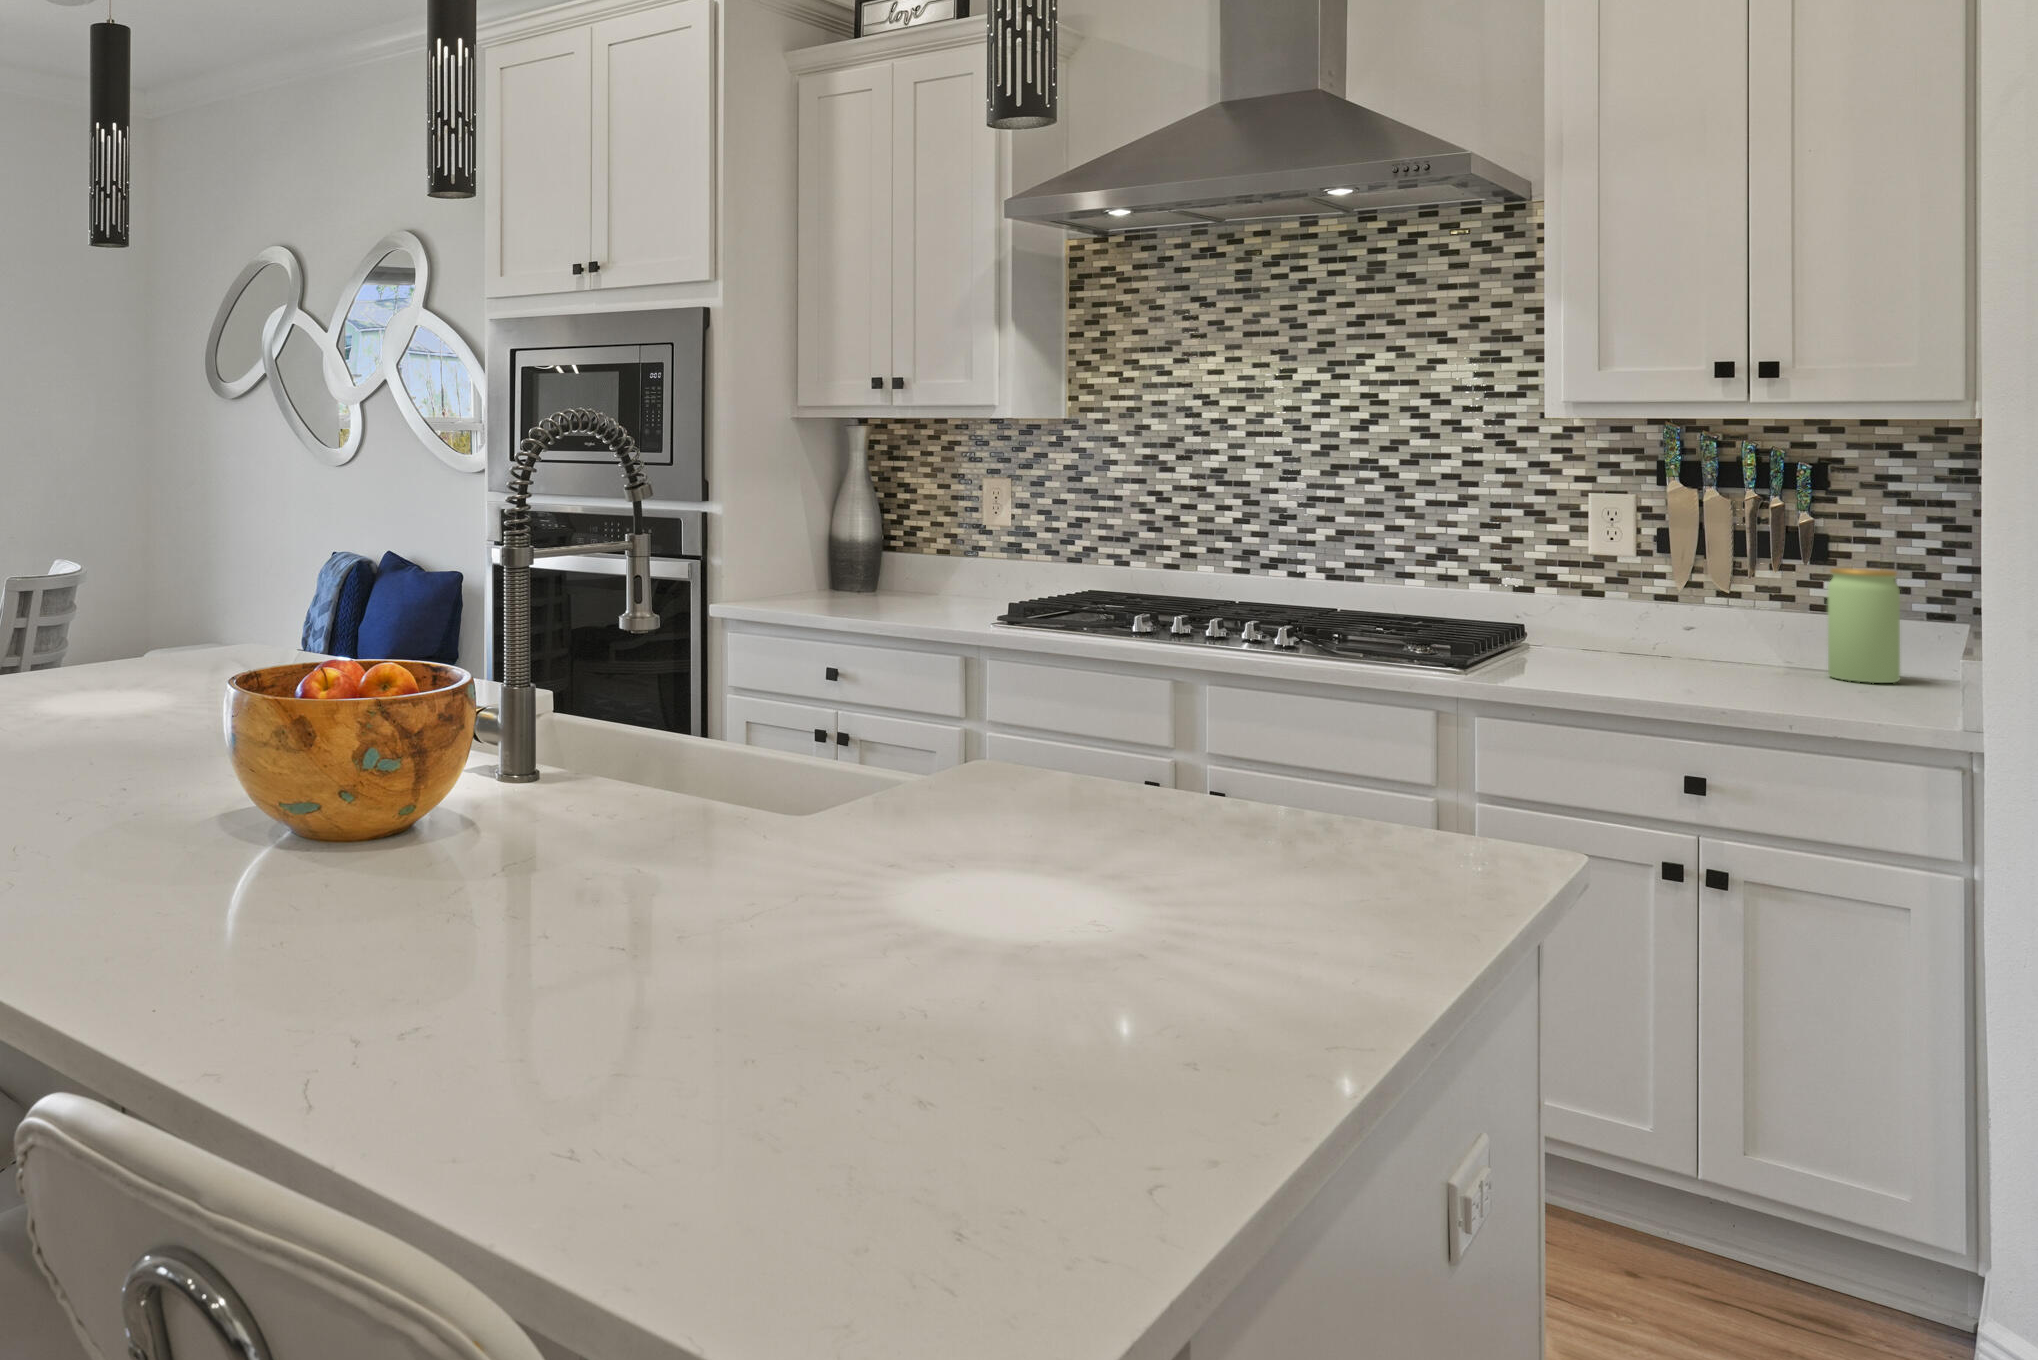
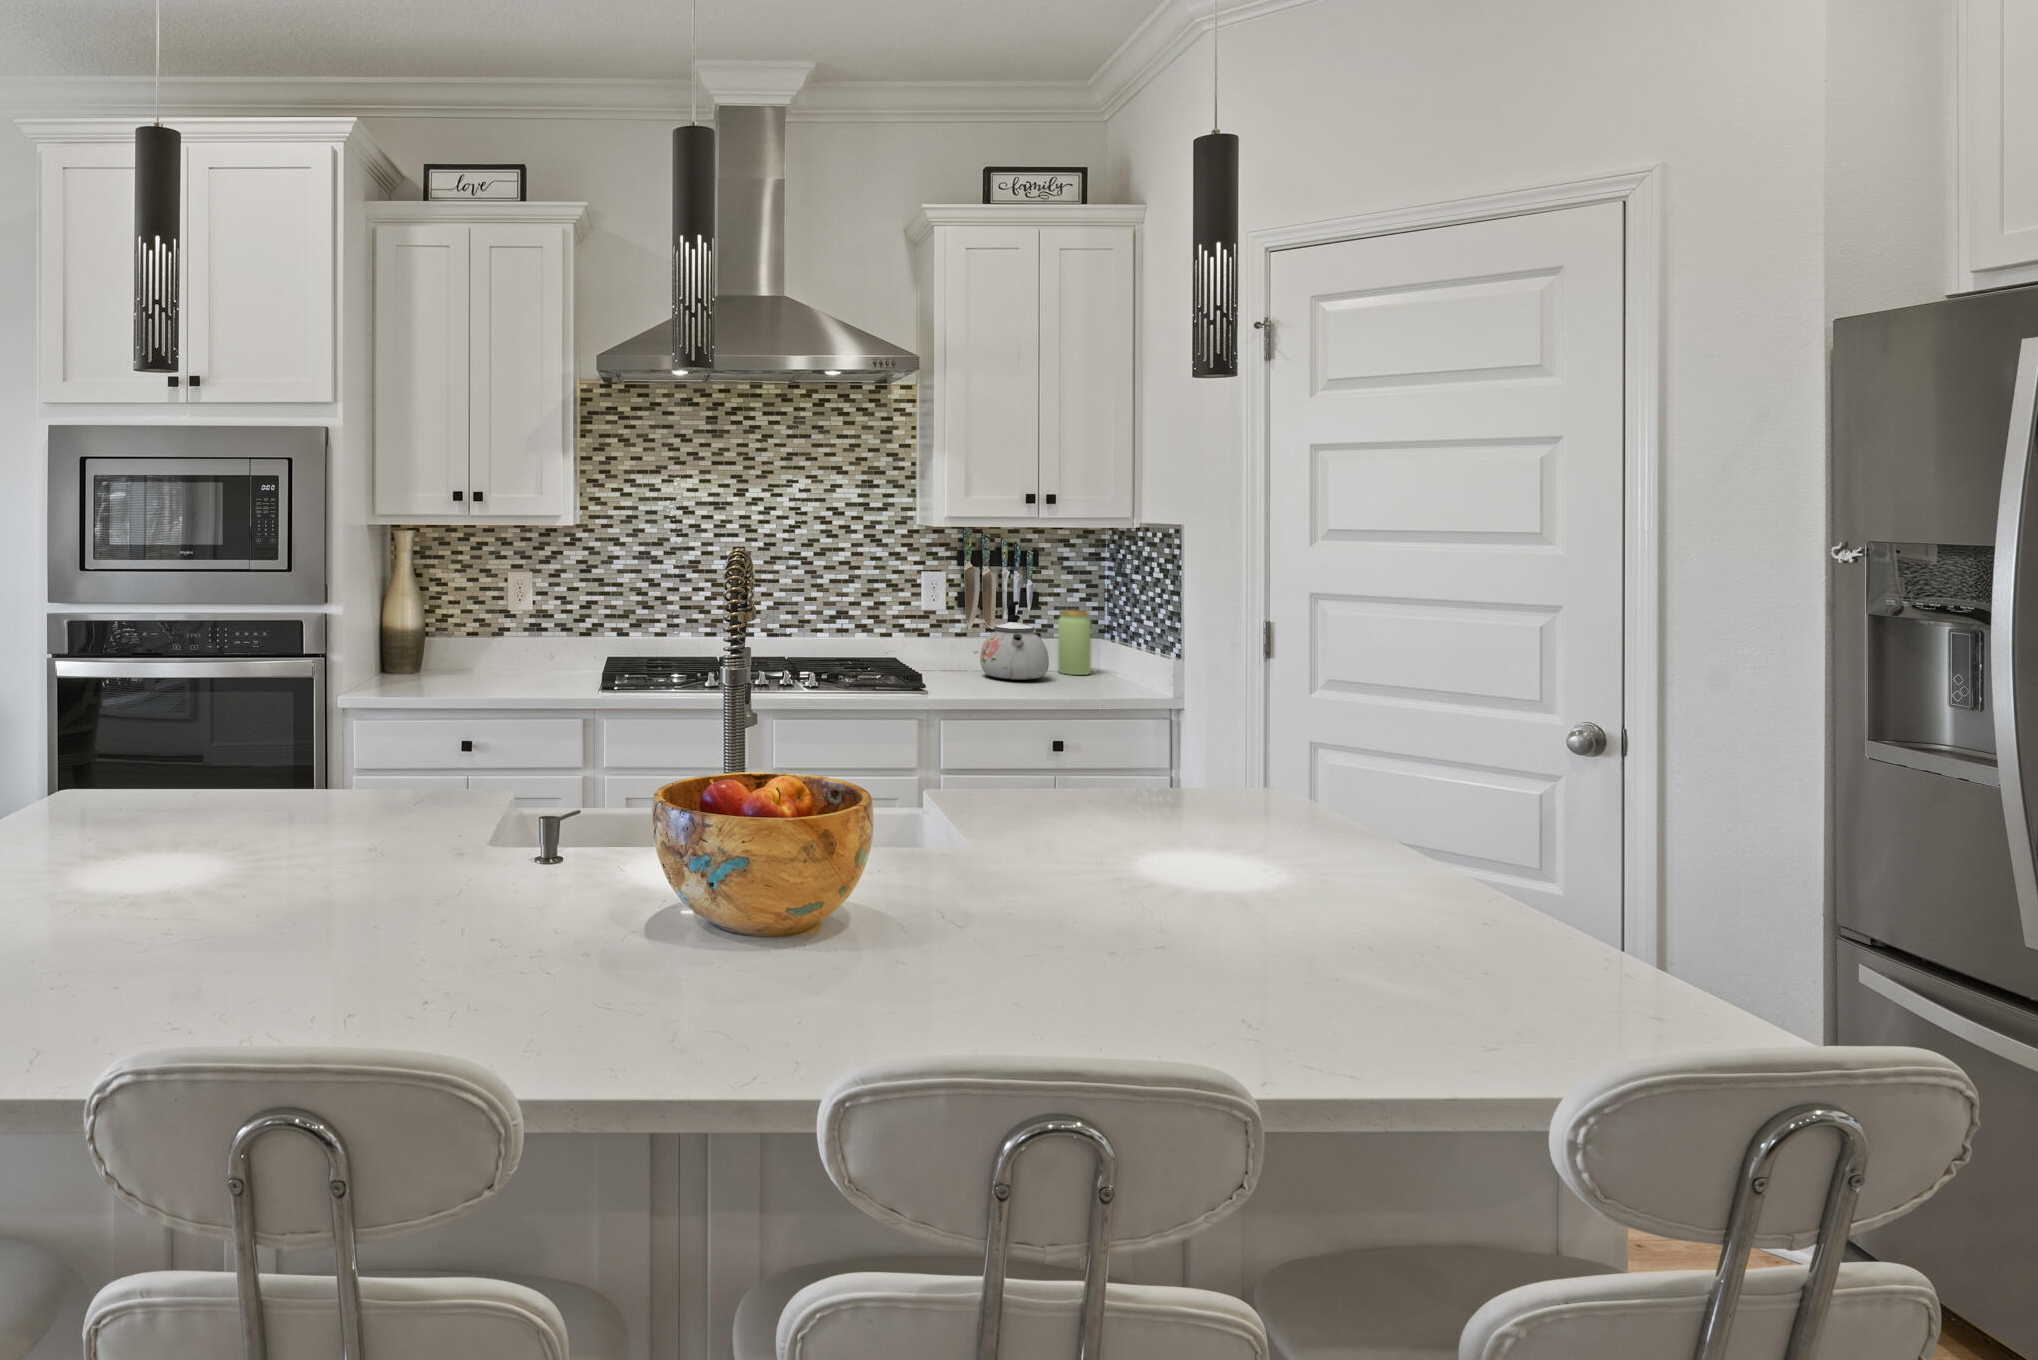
kettle: none [1631,541,1766,673] -> present [980,601,1049,680]

